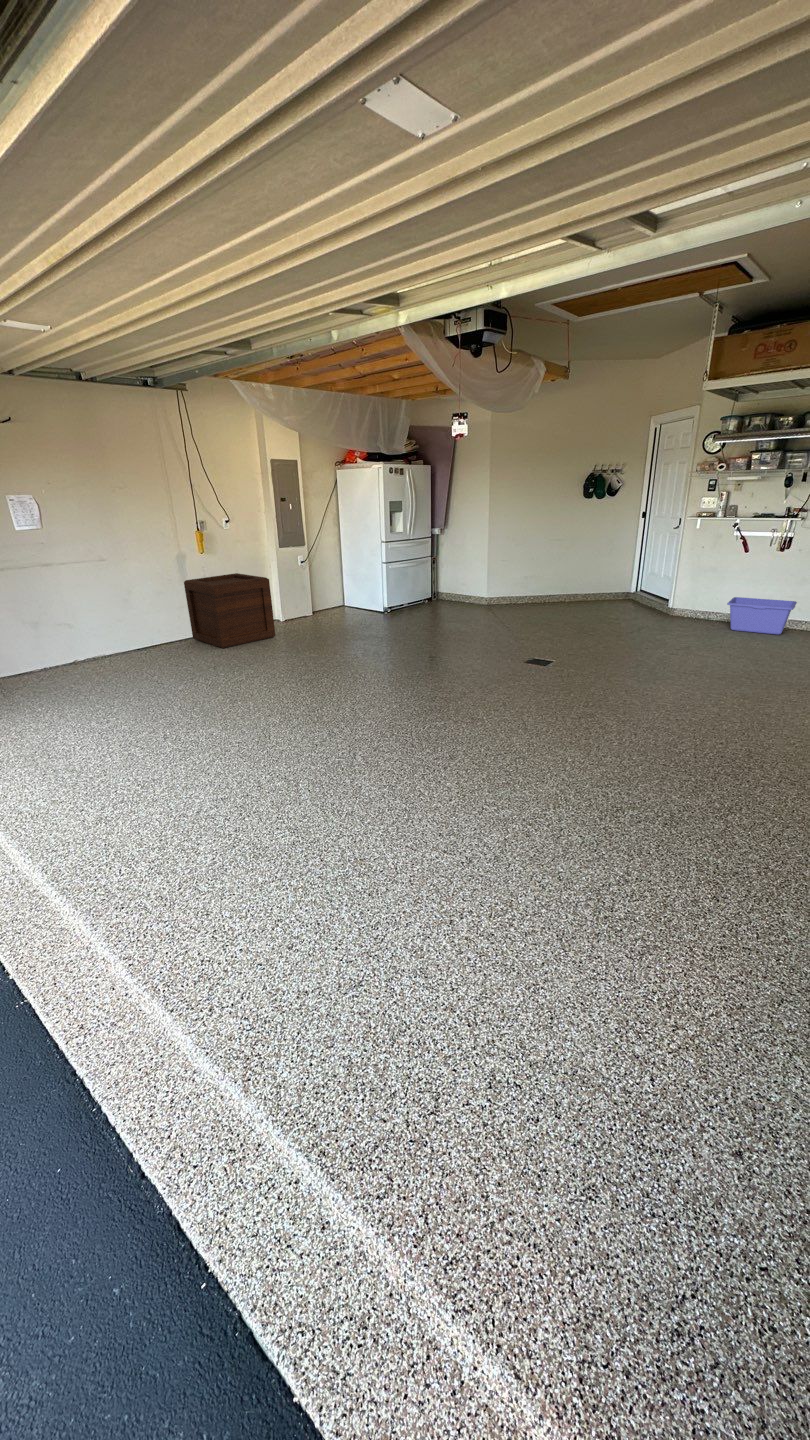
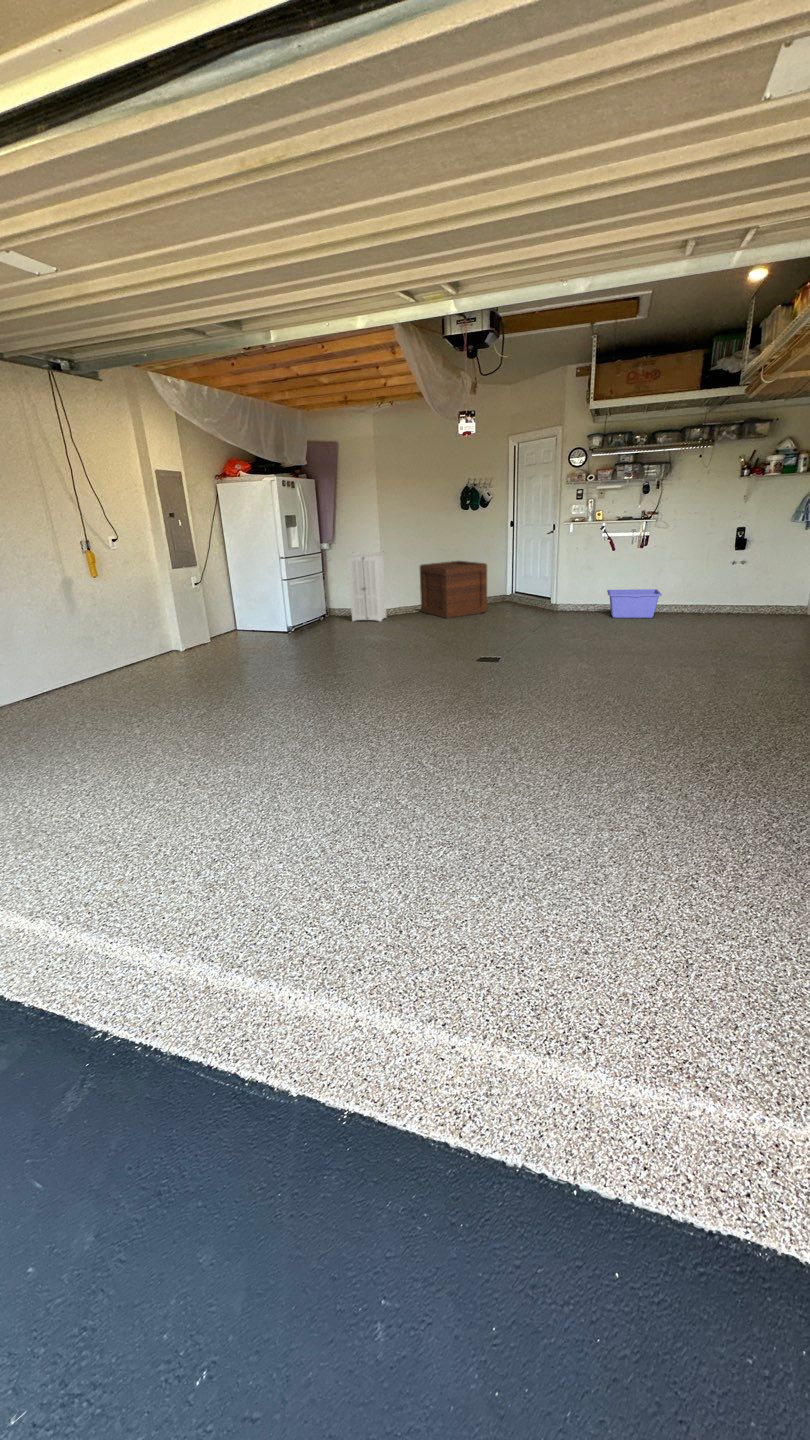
storage cabinet: none [450,538,491,611] -> present [346,552,386,621]
wooden crate: present [184,573,275,648] -> present [420,561,487,618]

